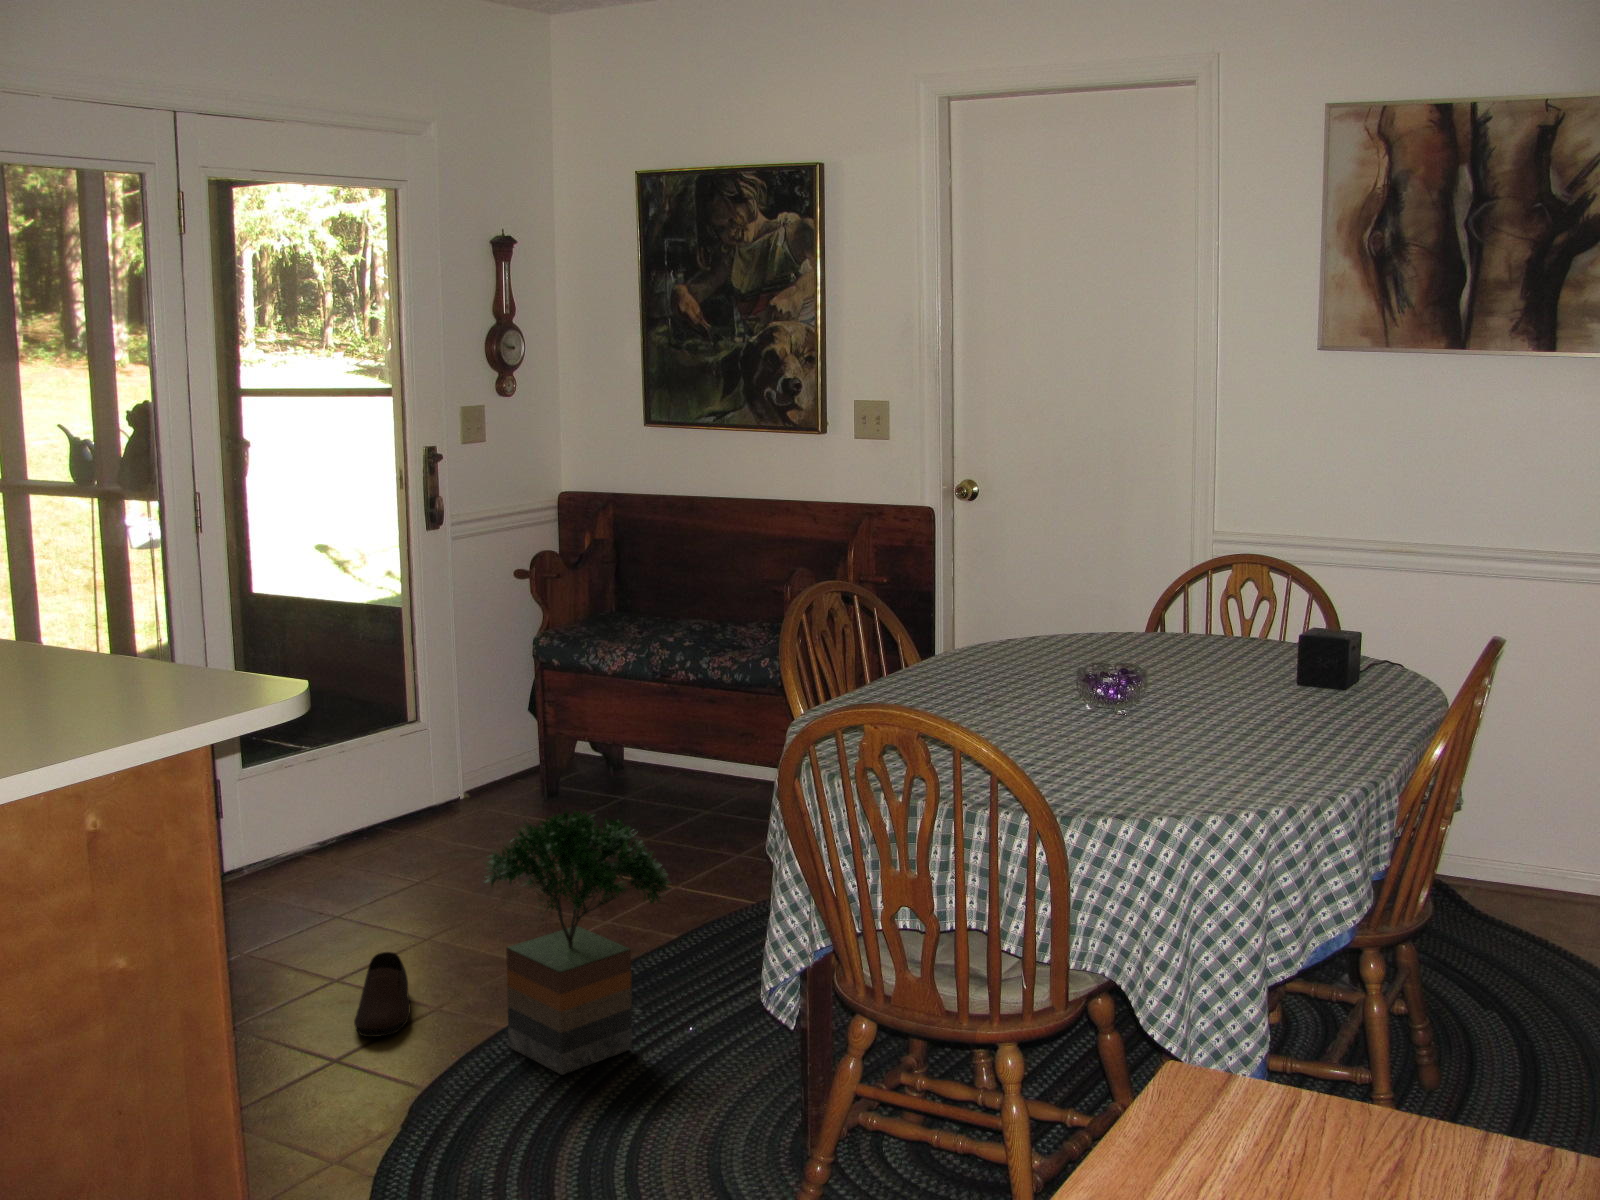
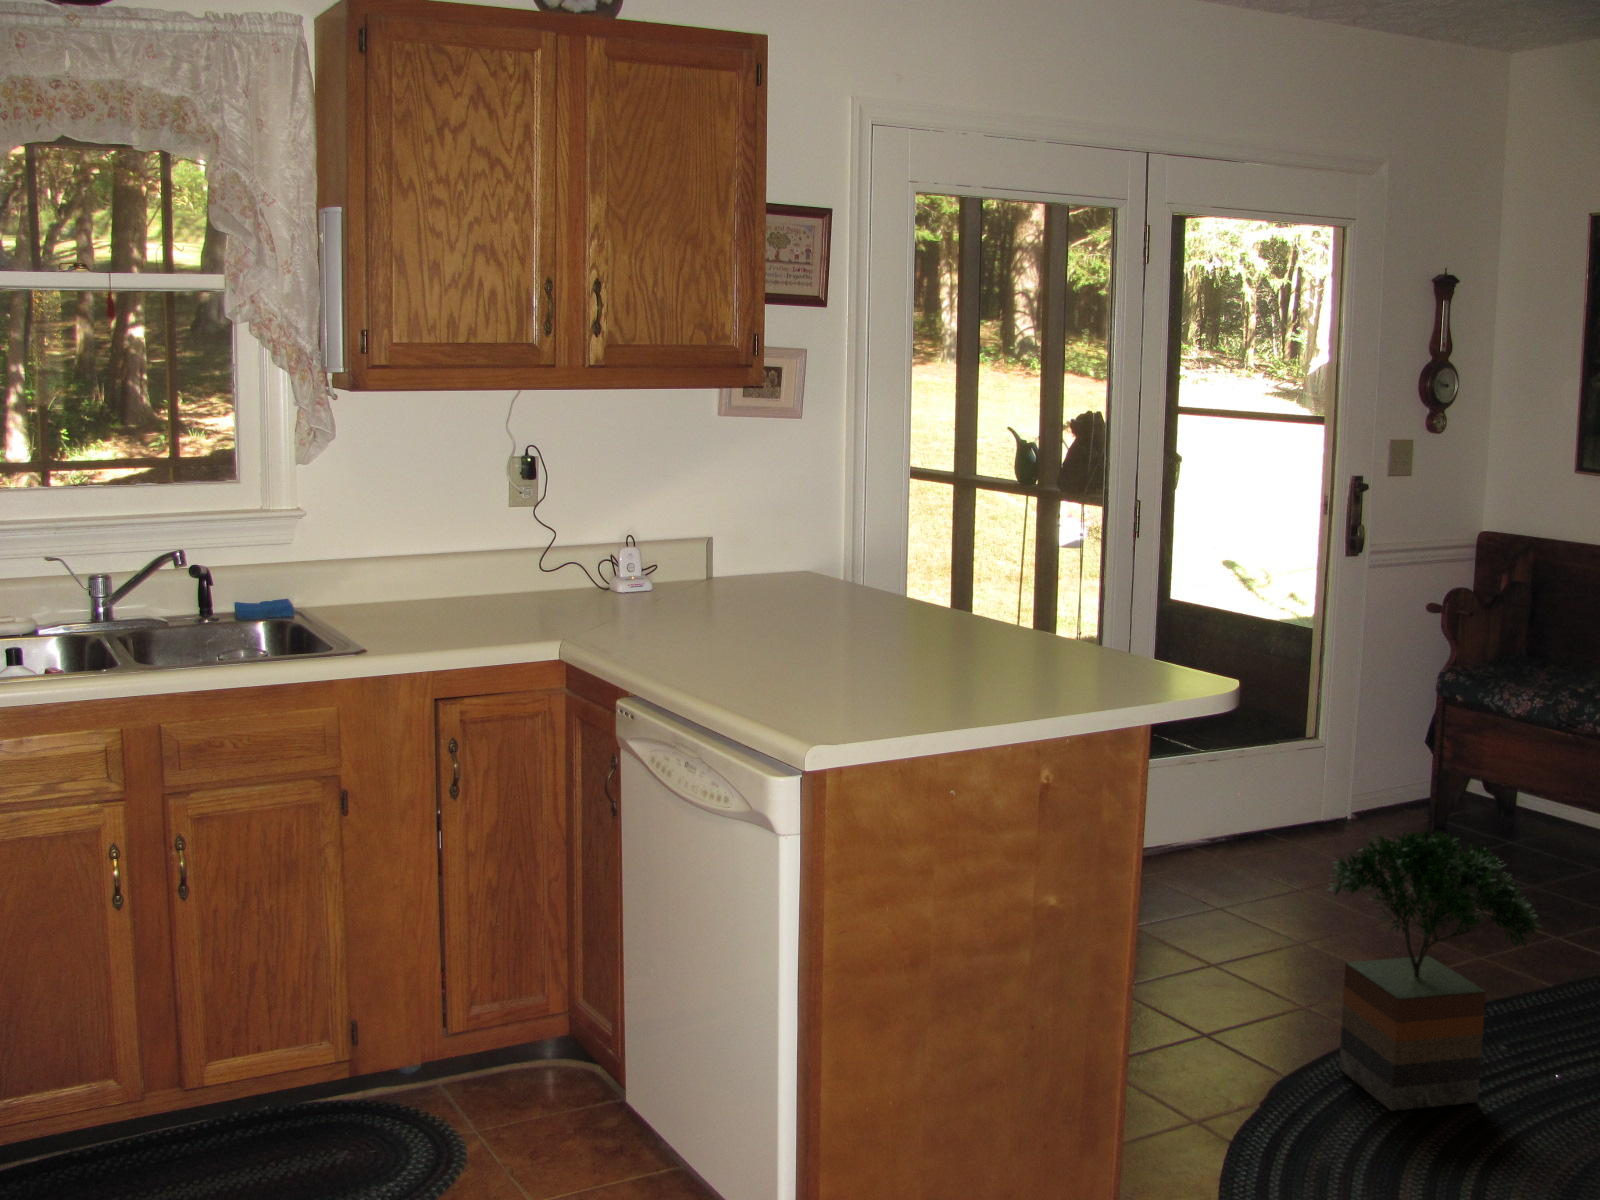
shoe: present [354,952,410,1037] -> none [1184,947,1247,1028]

